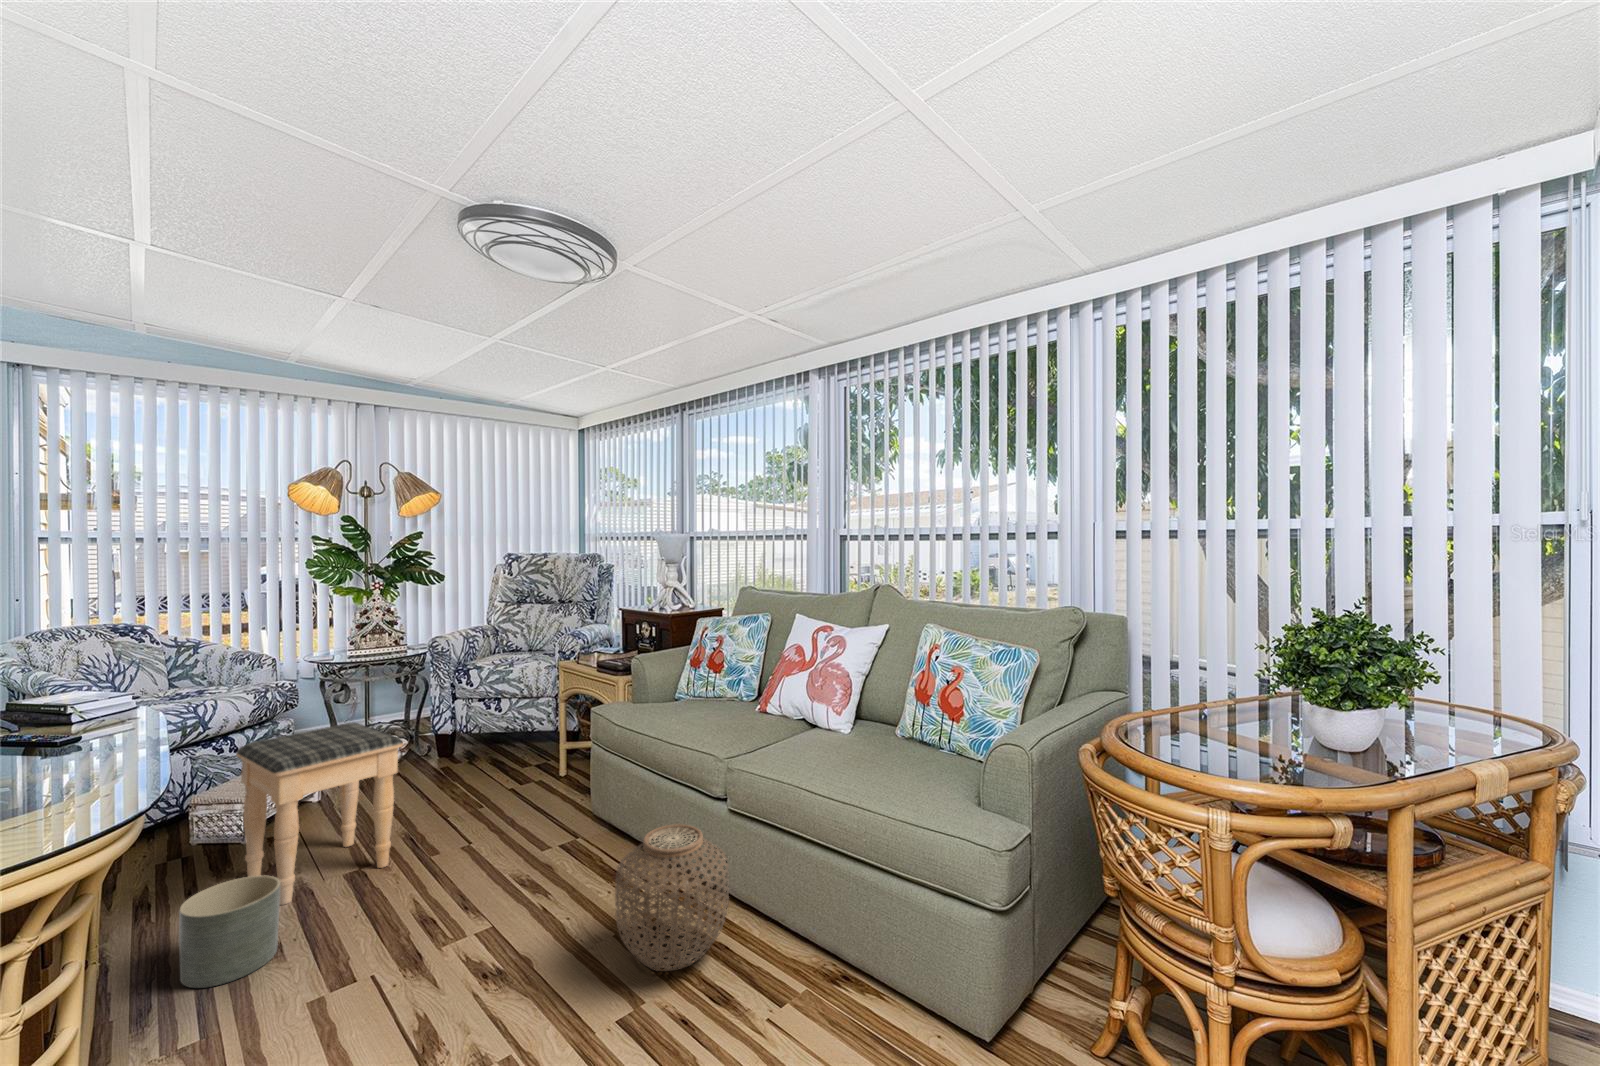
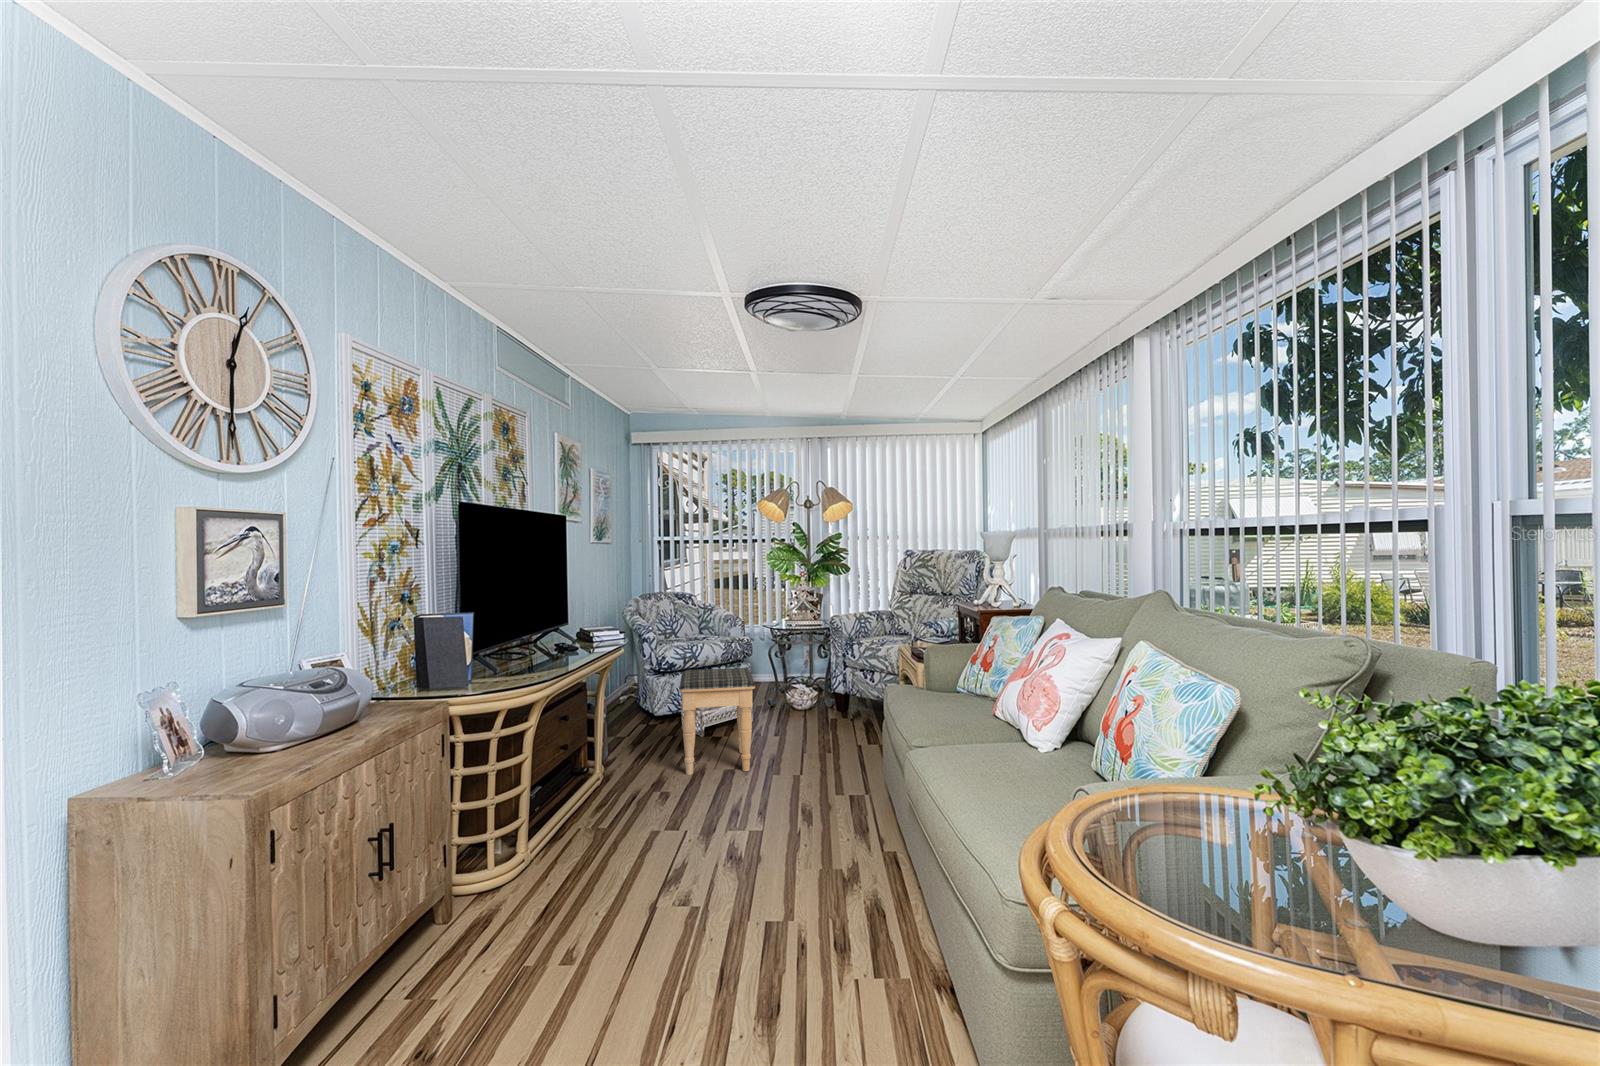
woven basket: present [615,824,729,971] -> none [796,788,892,913]
planter: present [179,875,280,988] -> none [620,747,667,804]

